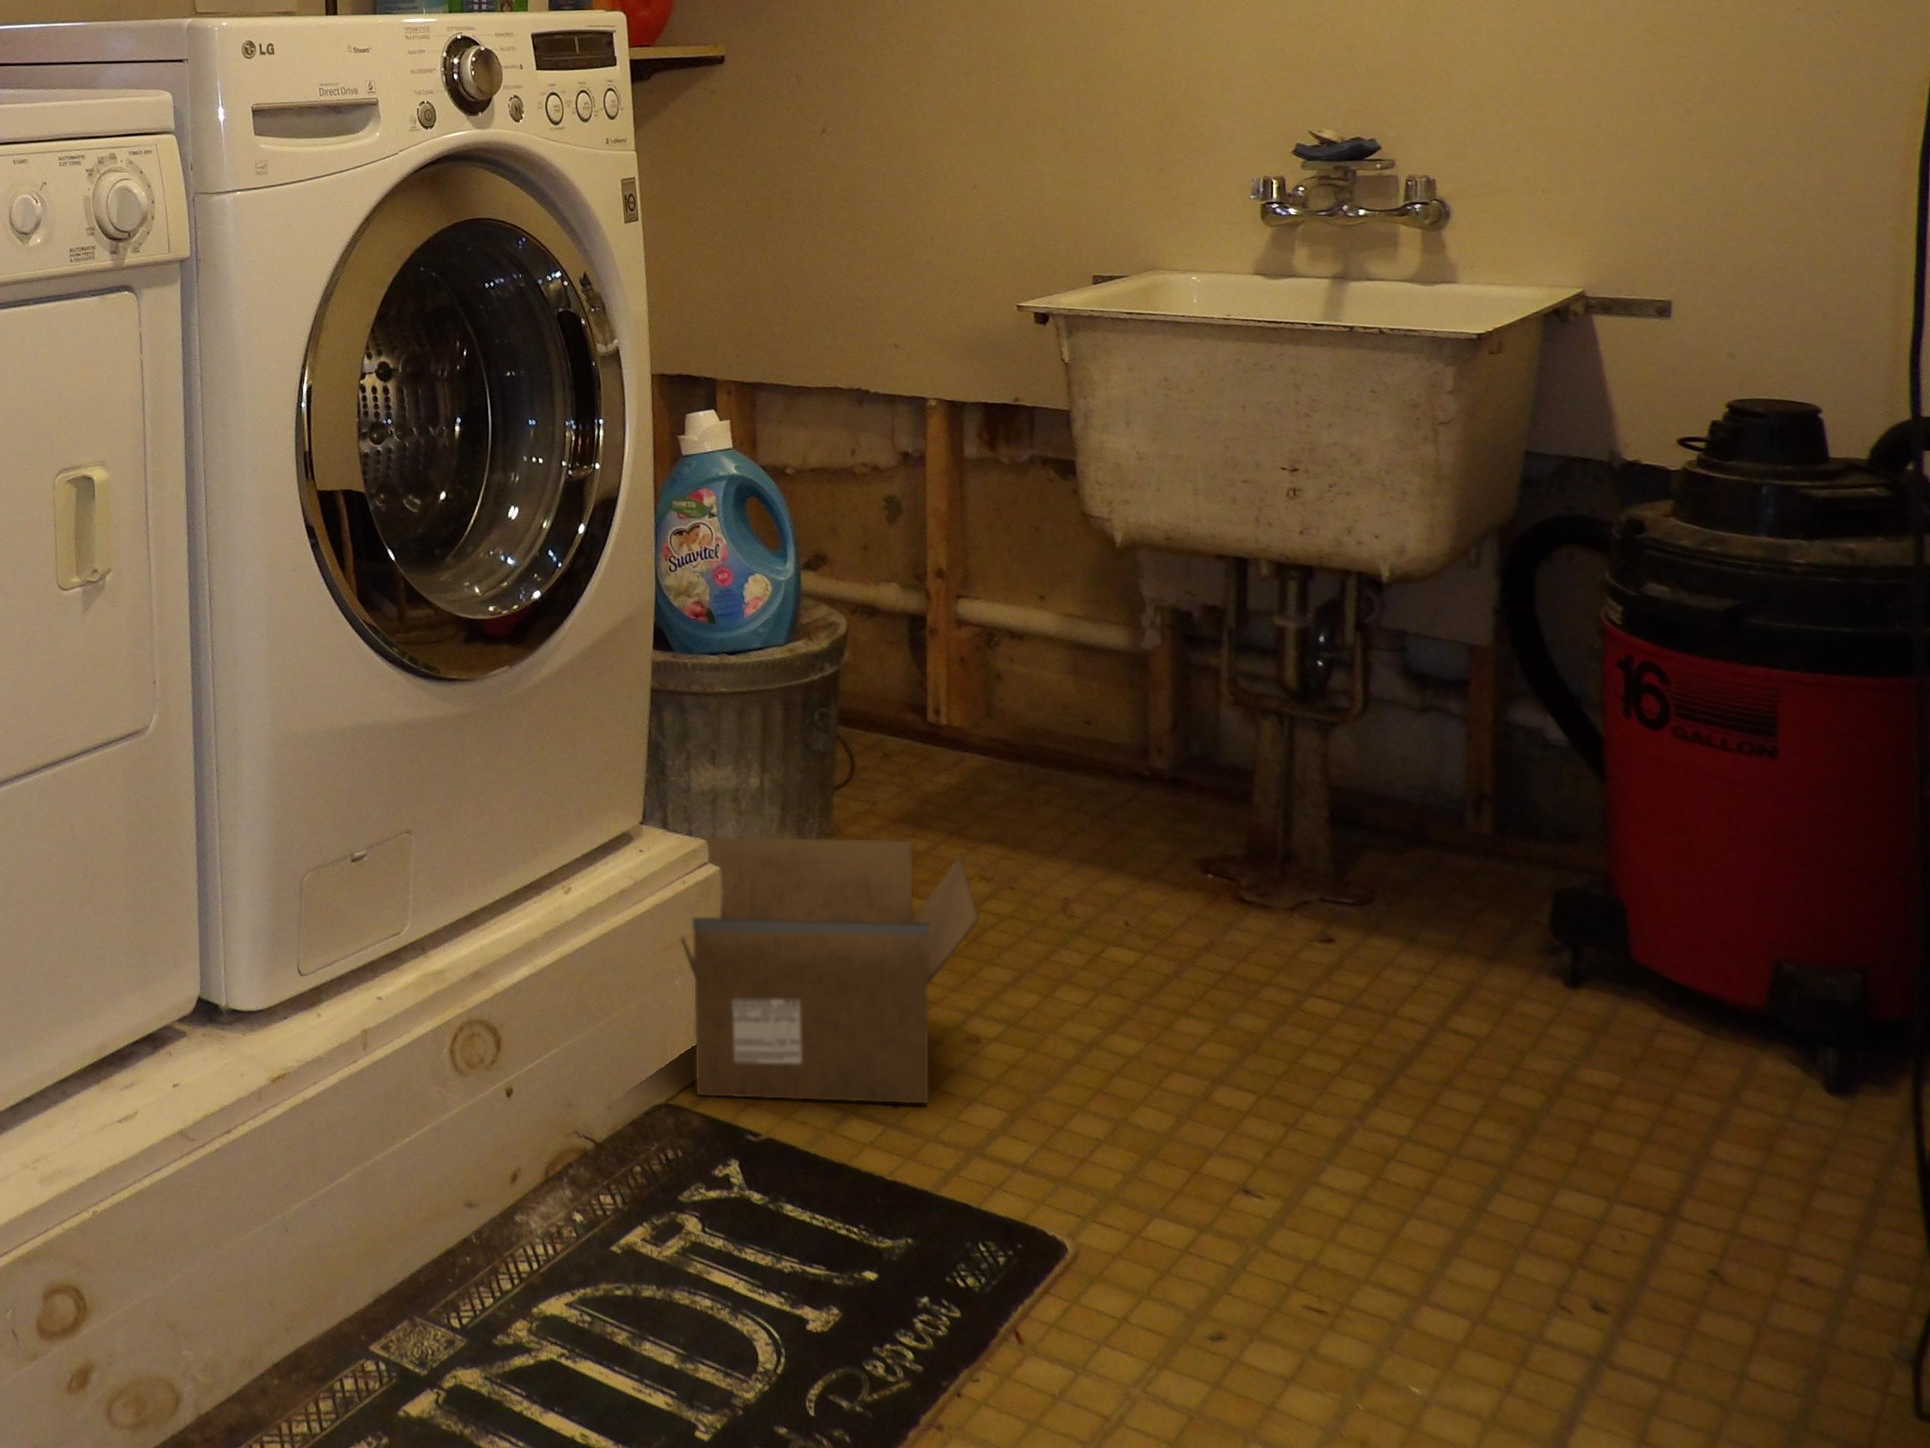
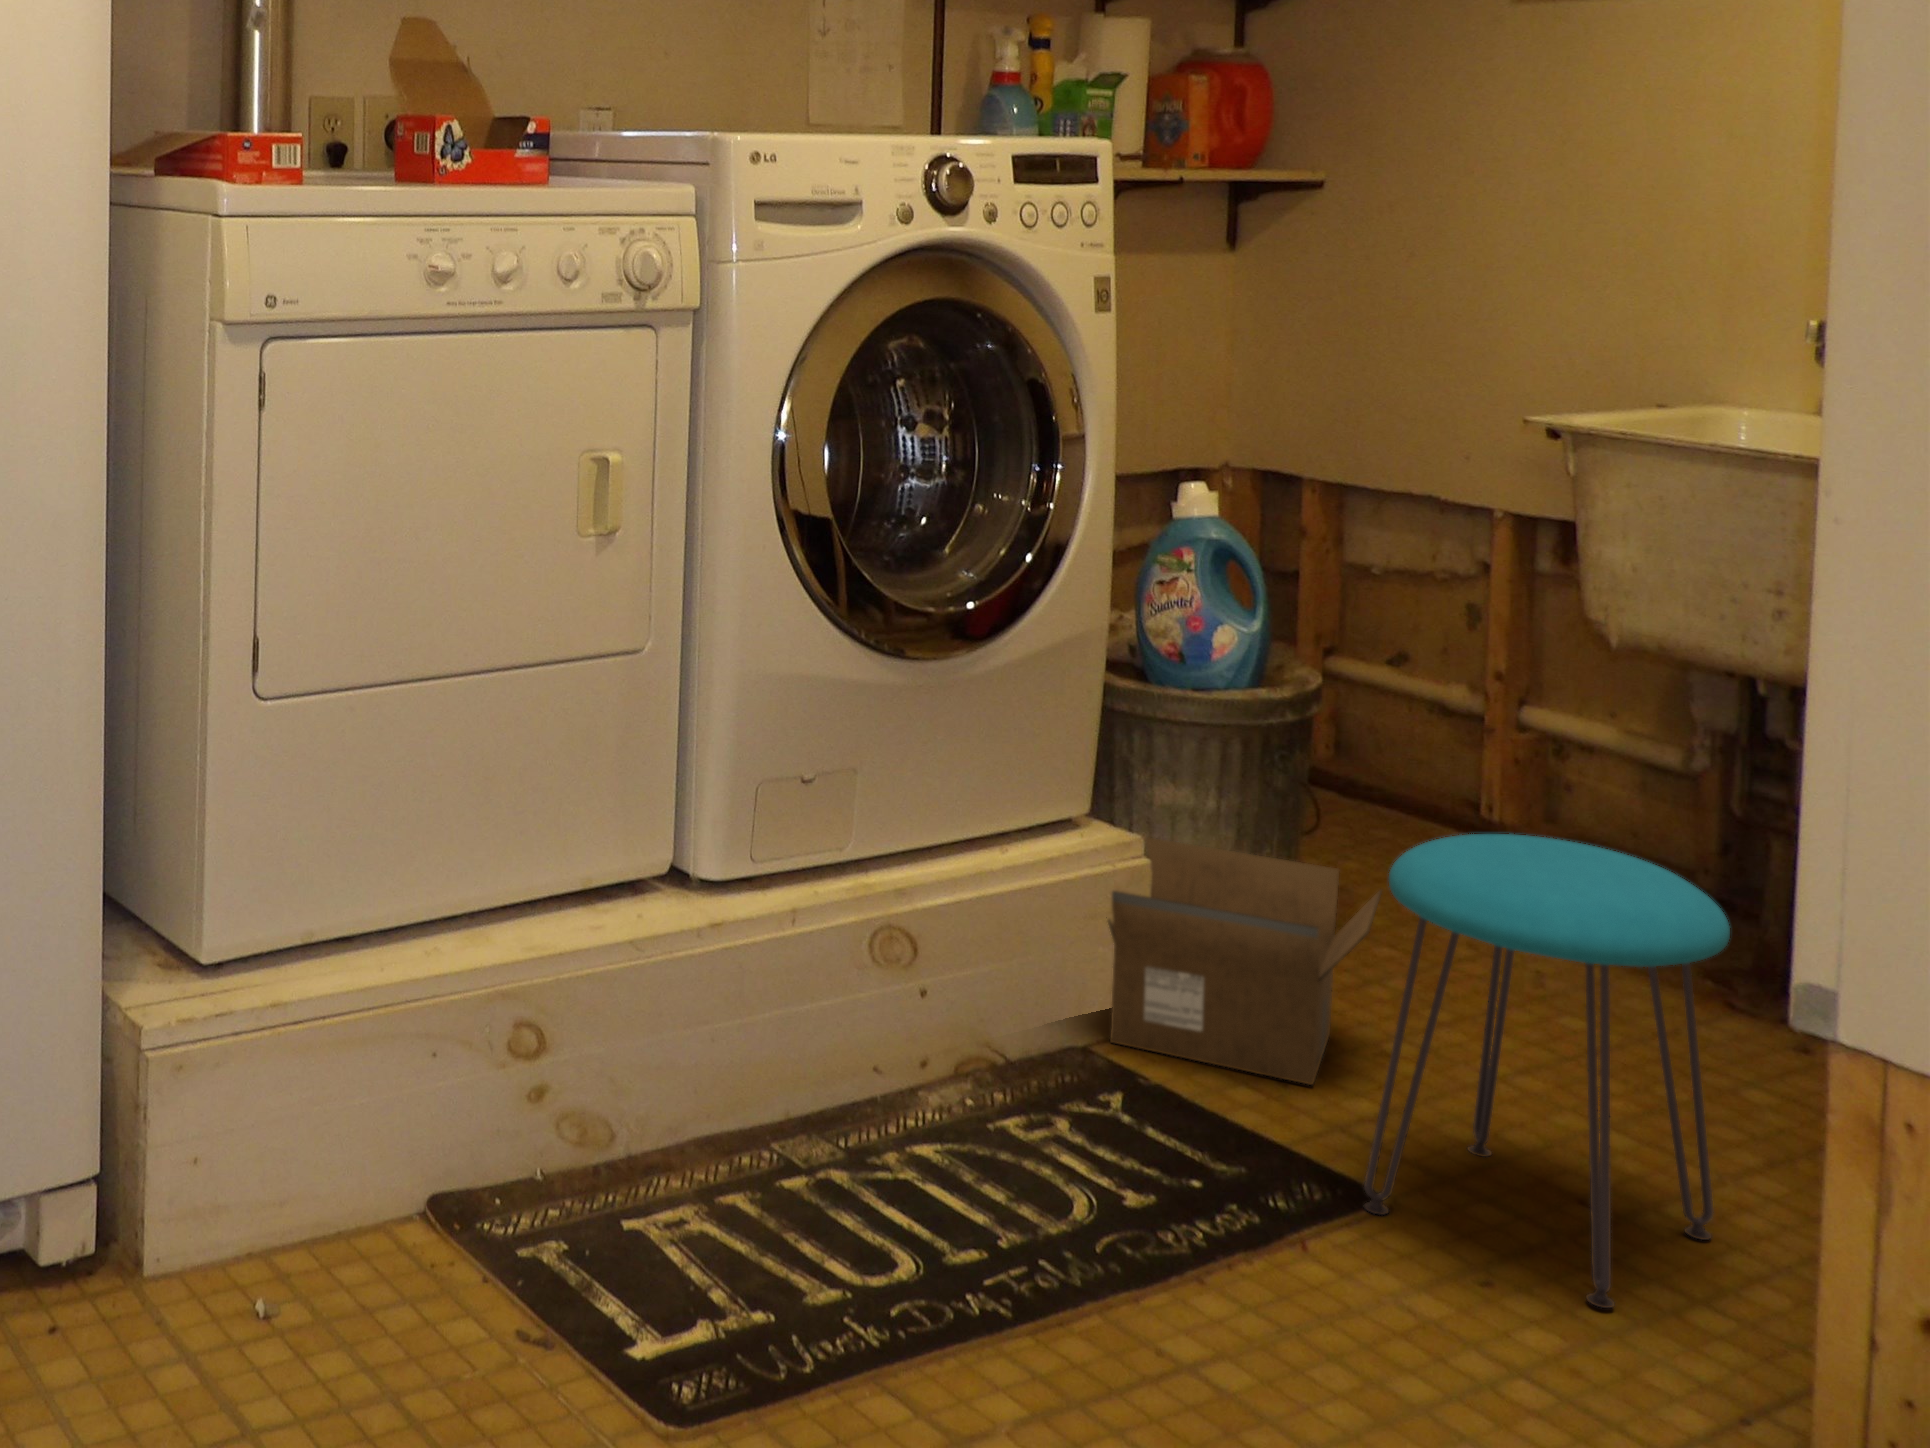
stool: none [1042,788,1412,1331] -> present [1364,834,1730,1308]

